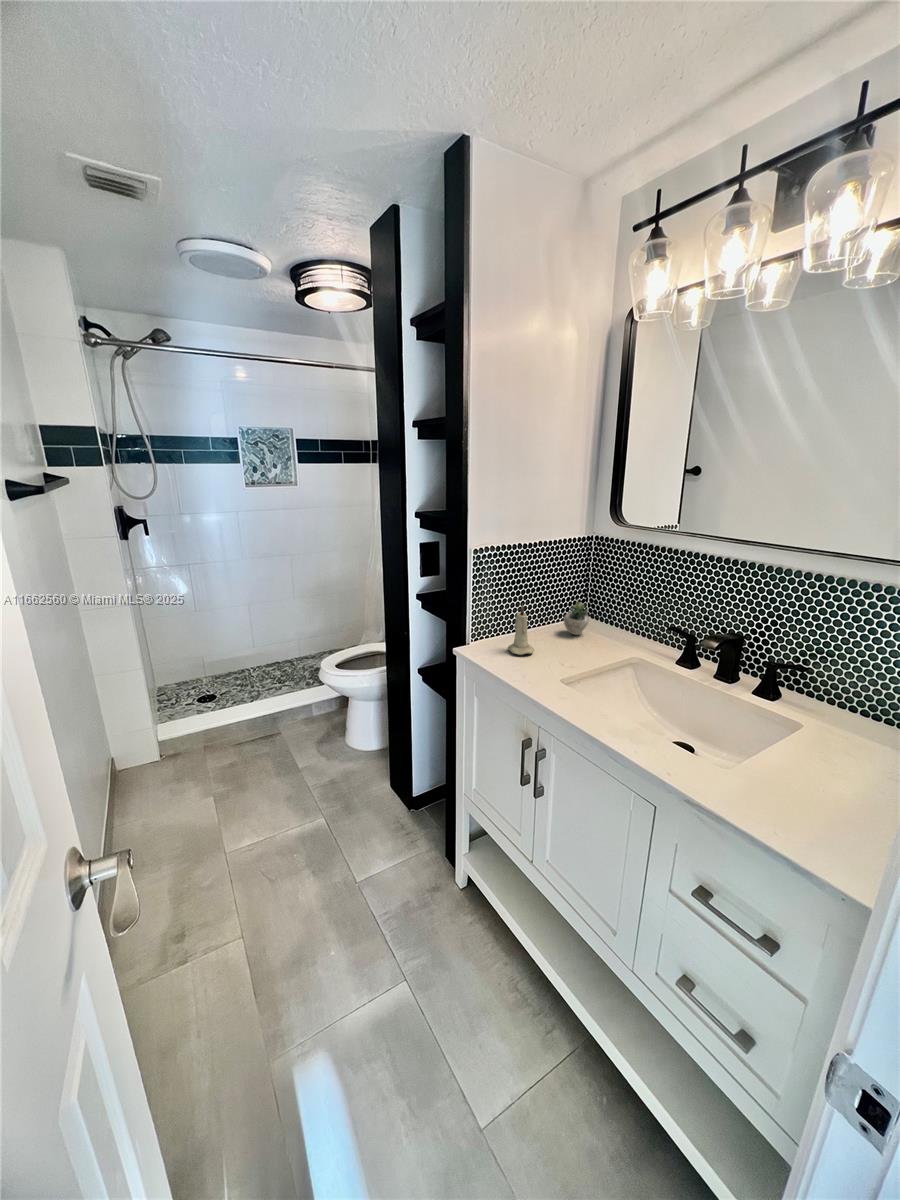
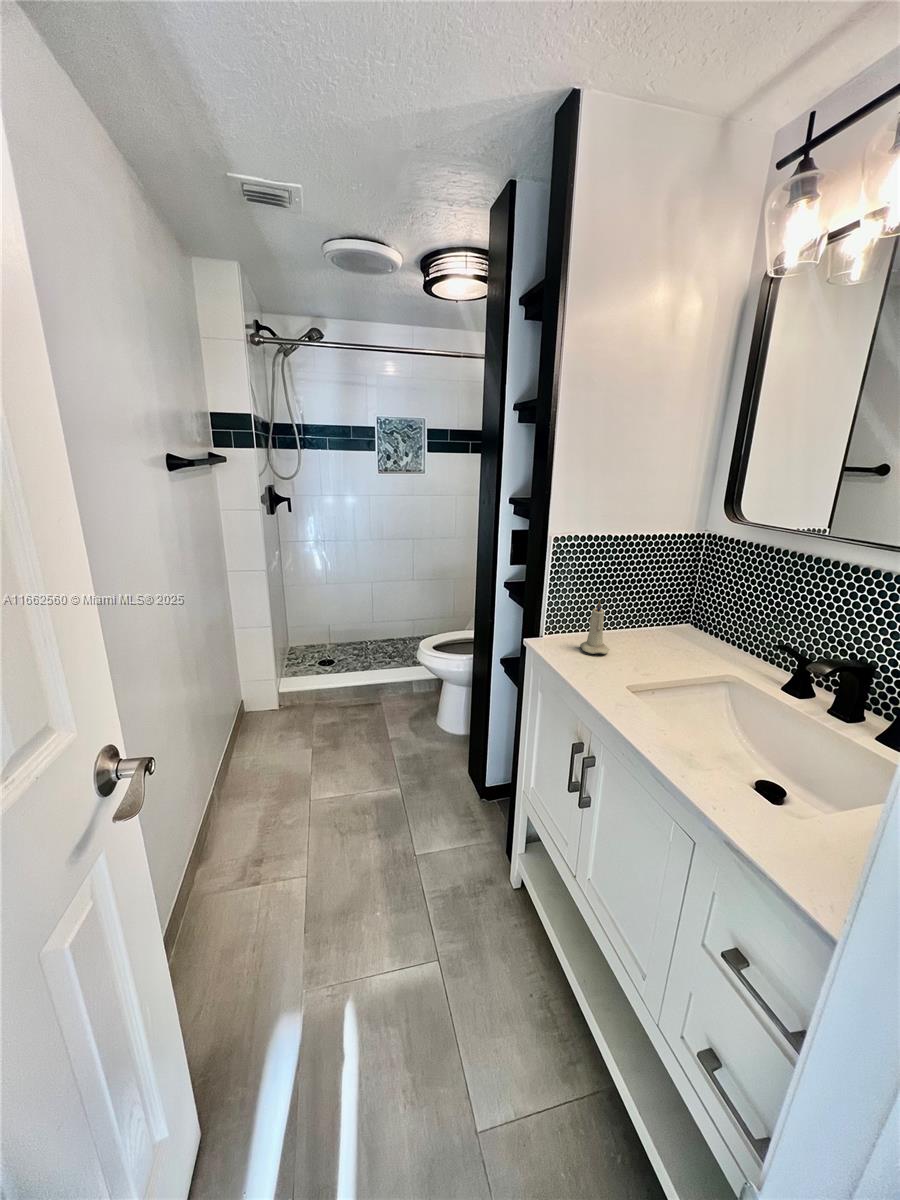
succulent plant: present [564,600,589,635] -> none [654,602,721,643]

